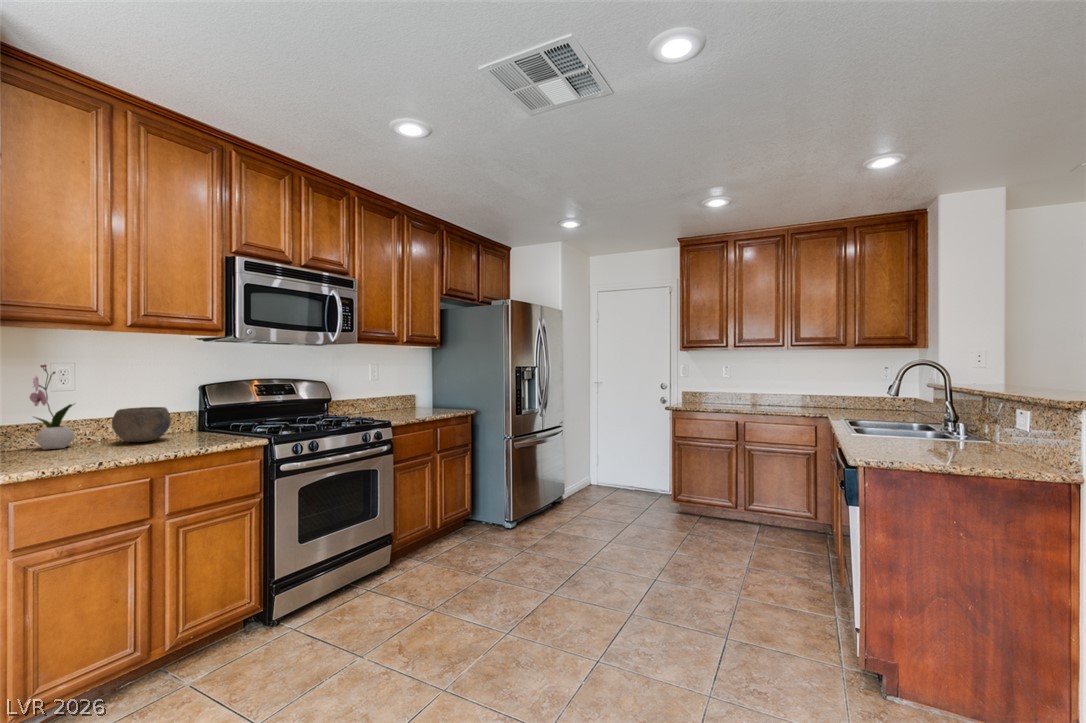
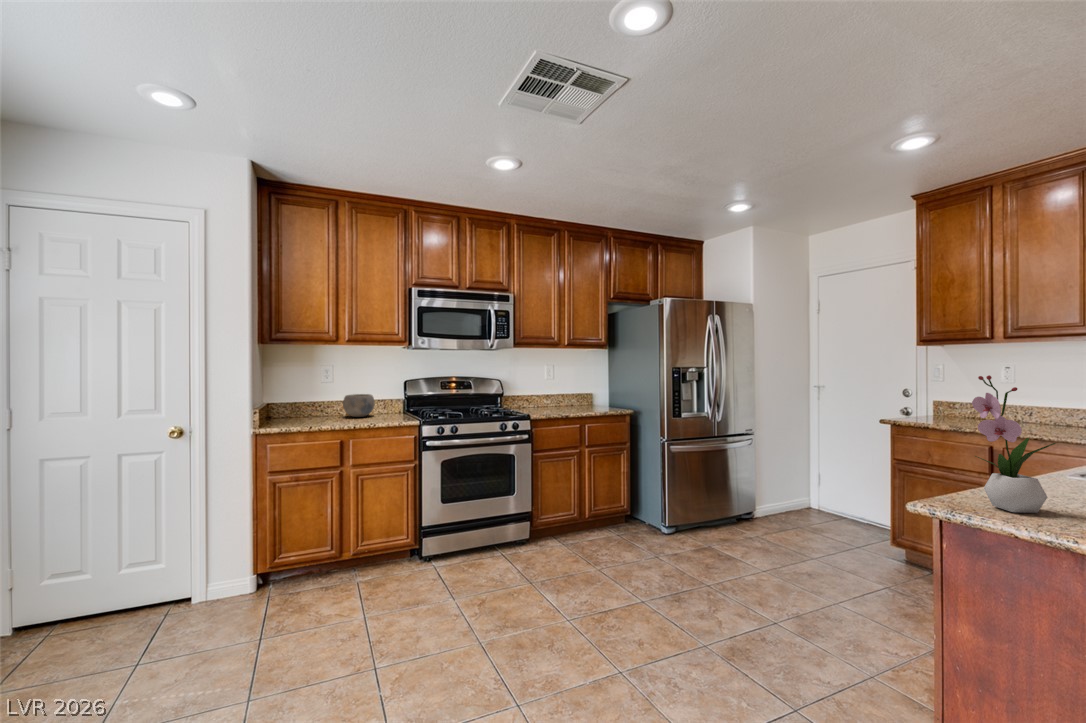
flower arrangement: present [30,365,75,450] -> present [972,375,1056,513]

